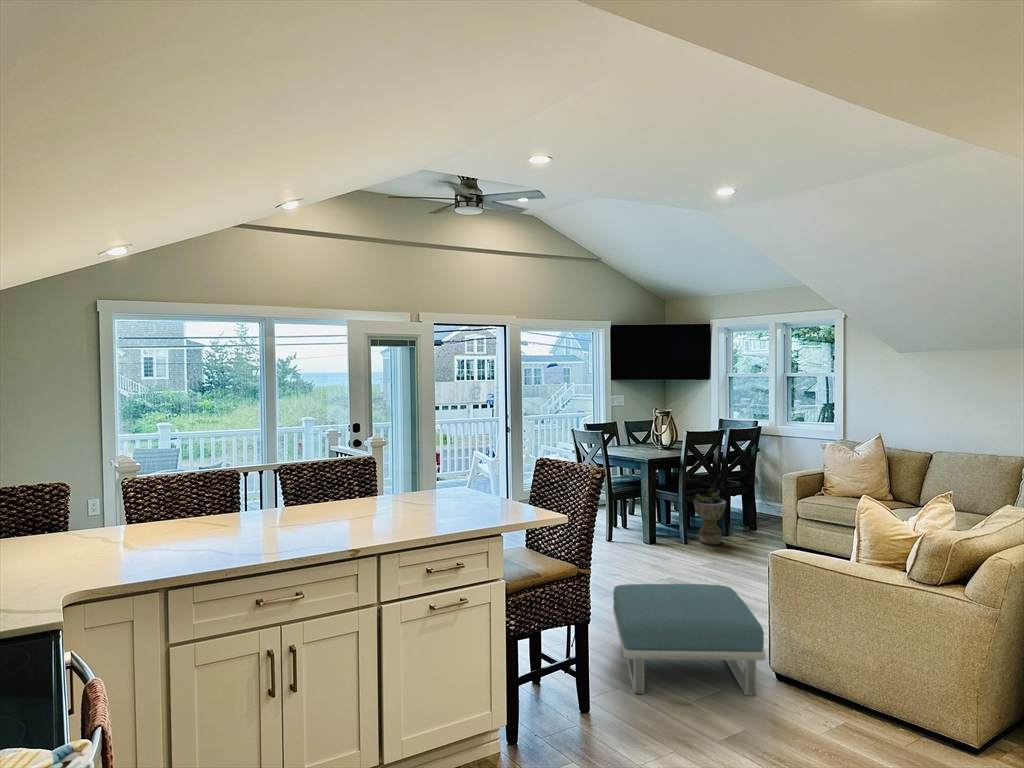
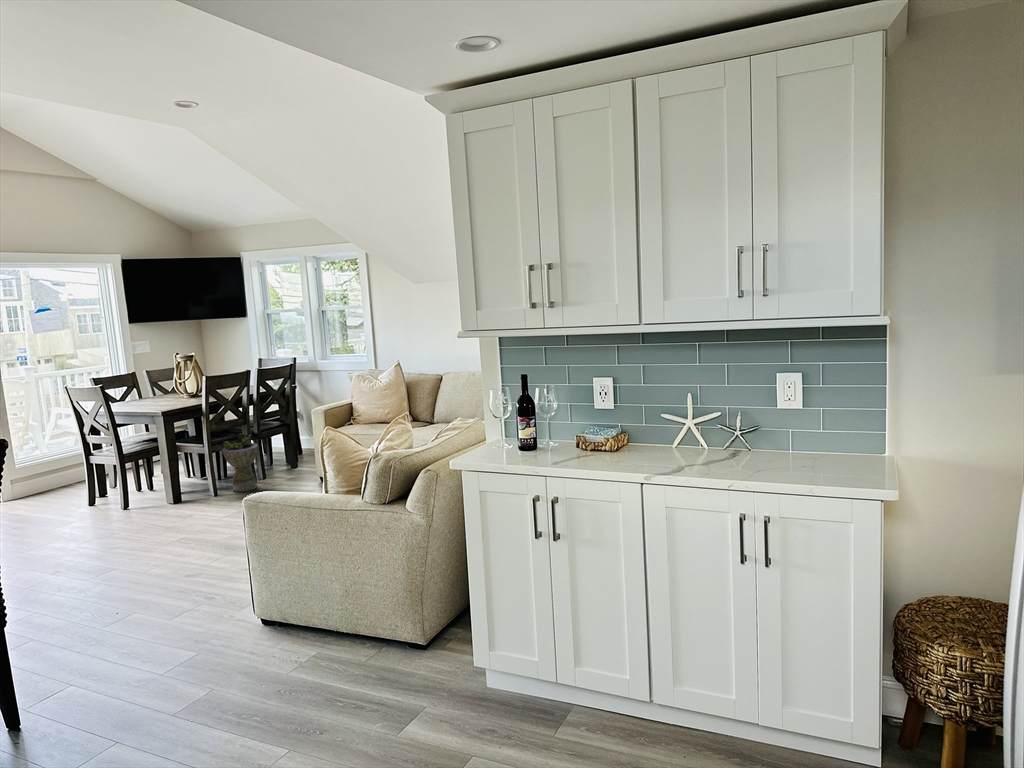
footstool: present [613,584,765,696] -> none [64,540,242,690]

